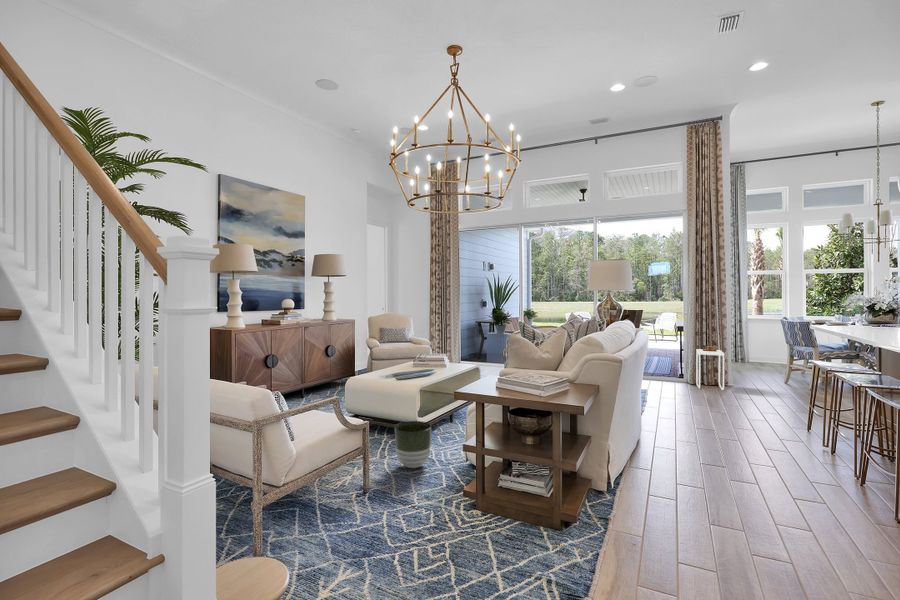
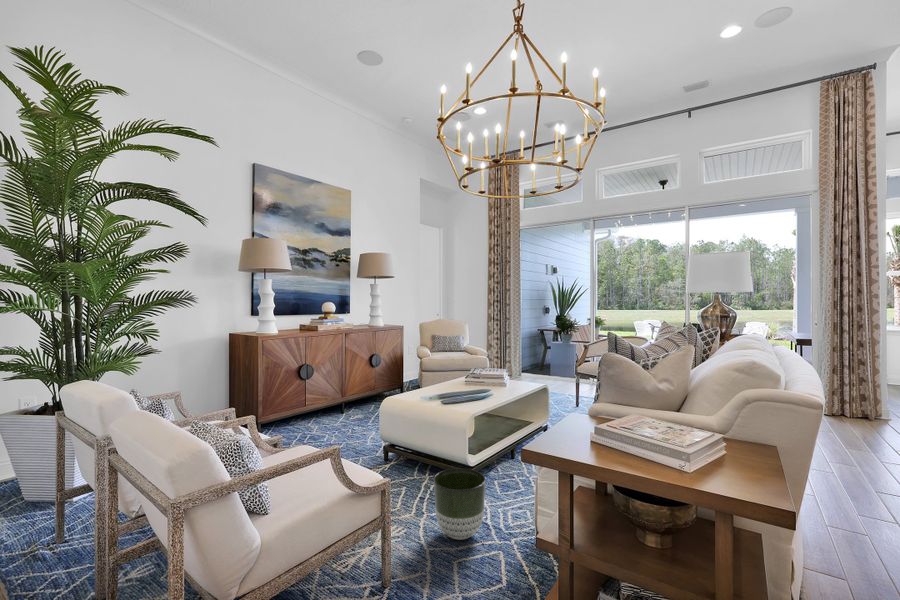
side table: present [696,346,724,390] -> none [835,365,883,426]

